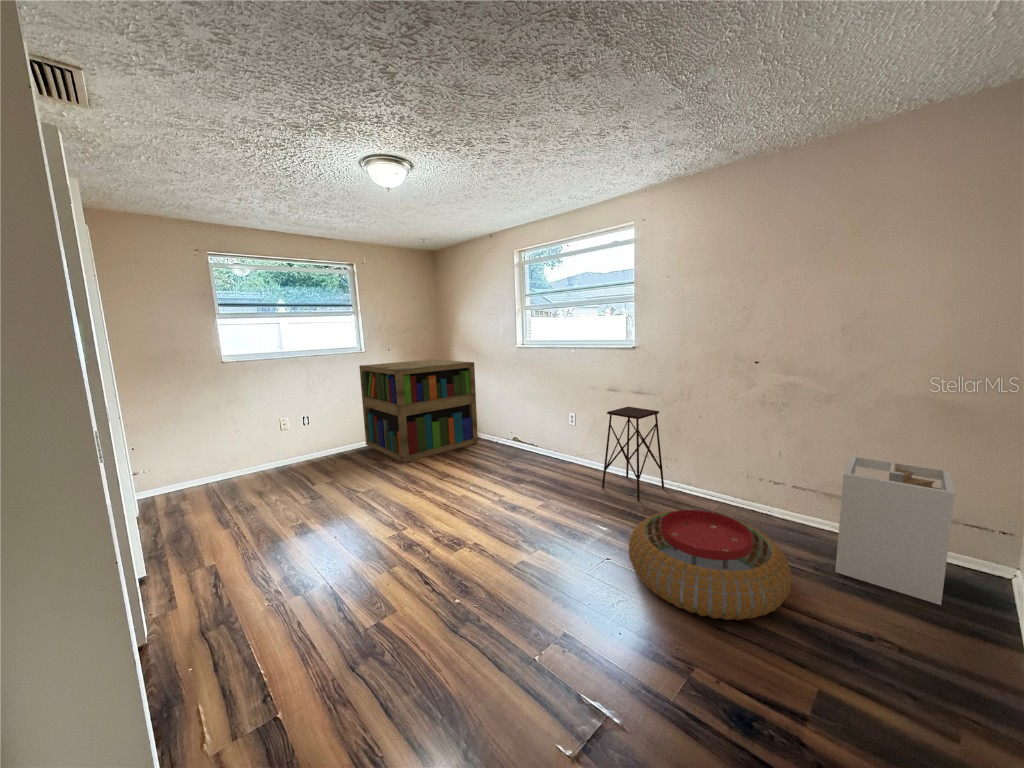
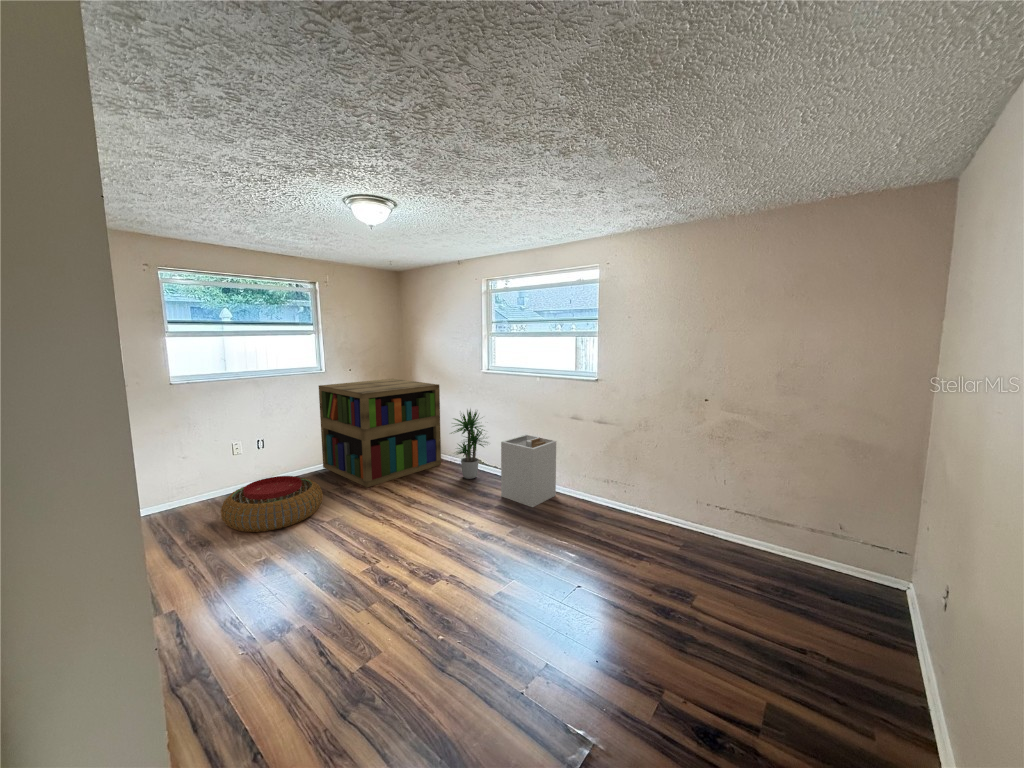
potted plant: none [482,383,526,455] -> present [451,409,488,479]
side table: present [602,407,664,501] -> none [567,435,624,526]
laundry hamper: present [835,456,955,605] -> present [501,435,556,507]
pouf: present [629,510,792,620] -> present [221,476,323,532]

